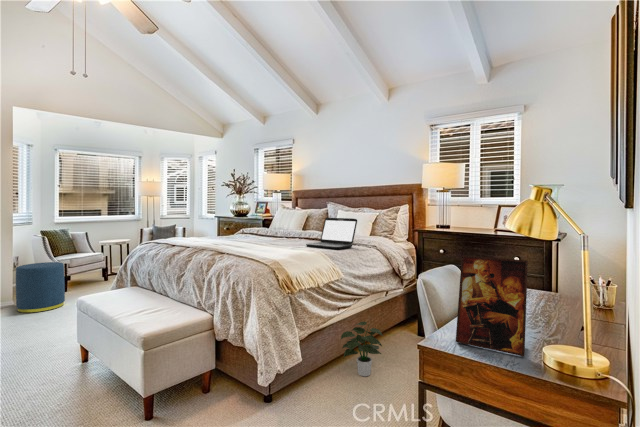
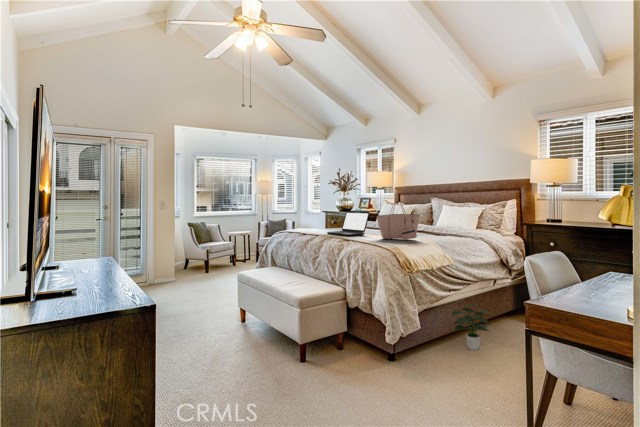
tote bag: none [258,206,308,252] -> present [377,201,420,240]
laptop: present [306,218,357,250] -> present [327,211,370,236]
picture frame: present [456,256,528,356] -> none [555,239,617,313]
ottoman: present [16,262,65,313] -> none [180,248,212,287]

